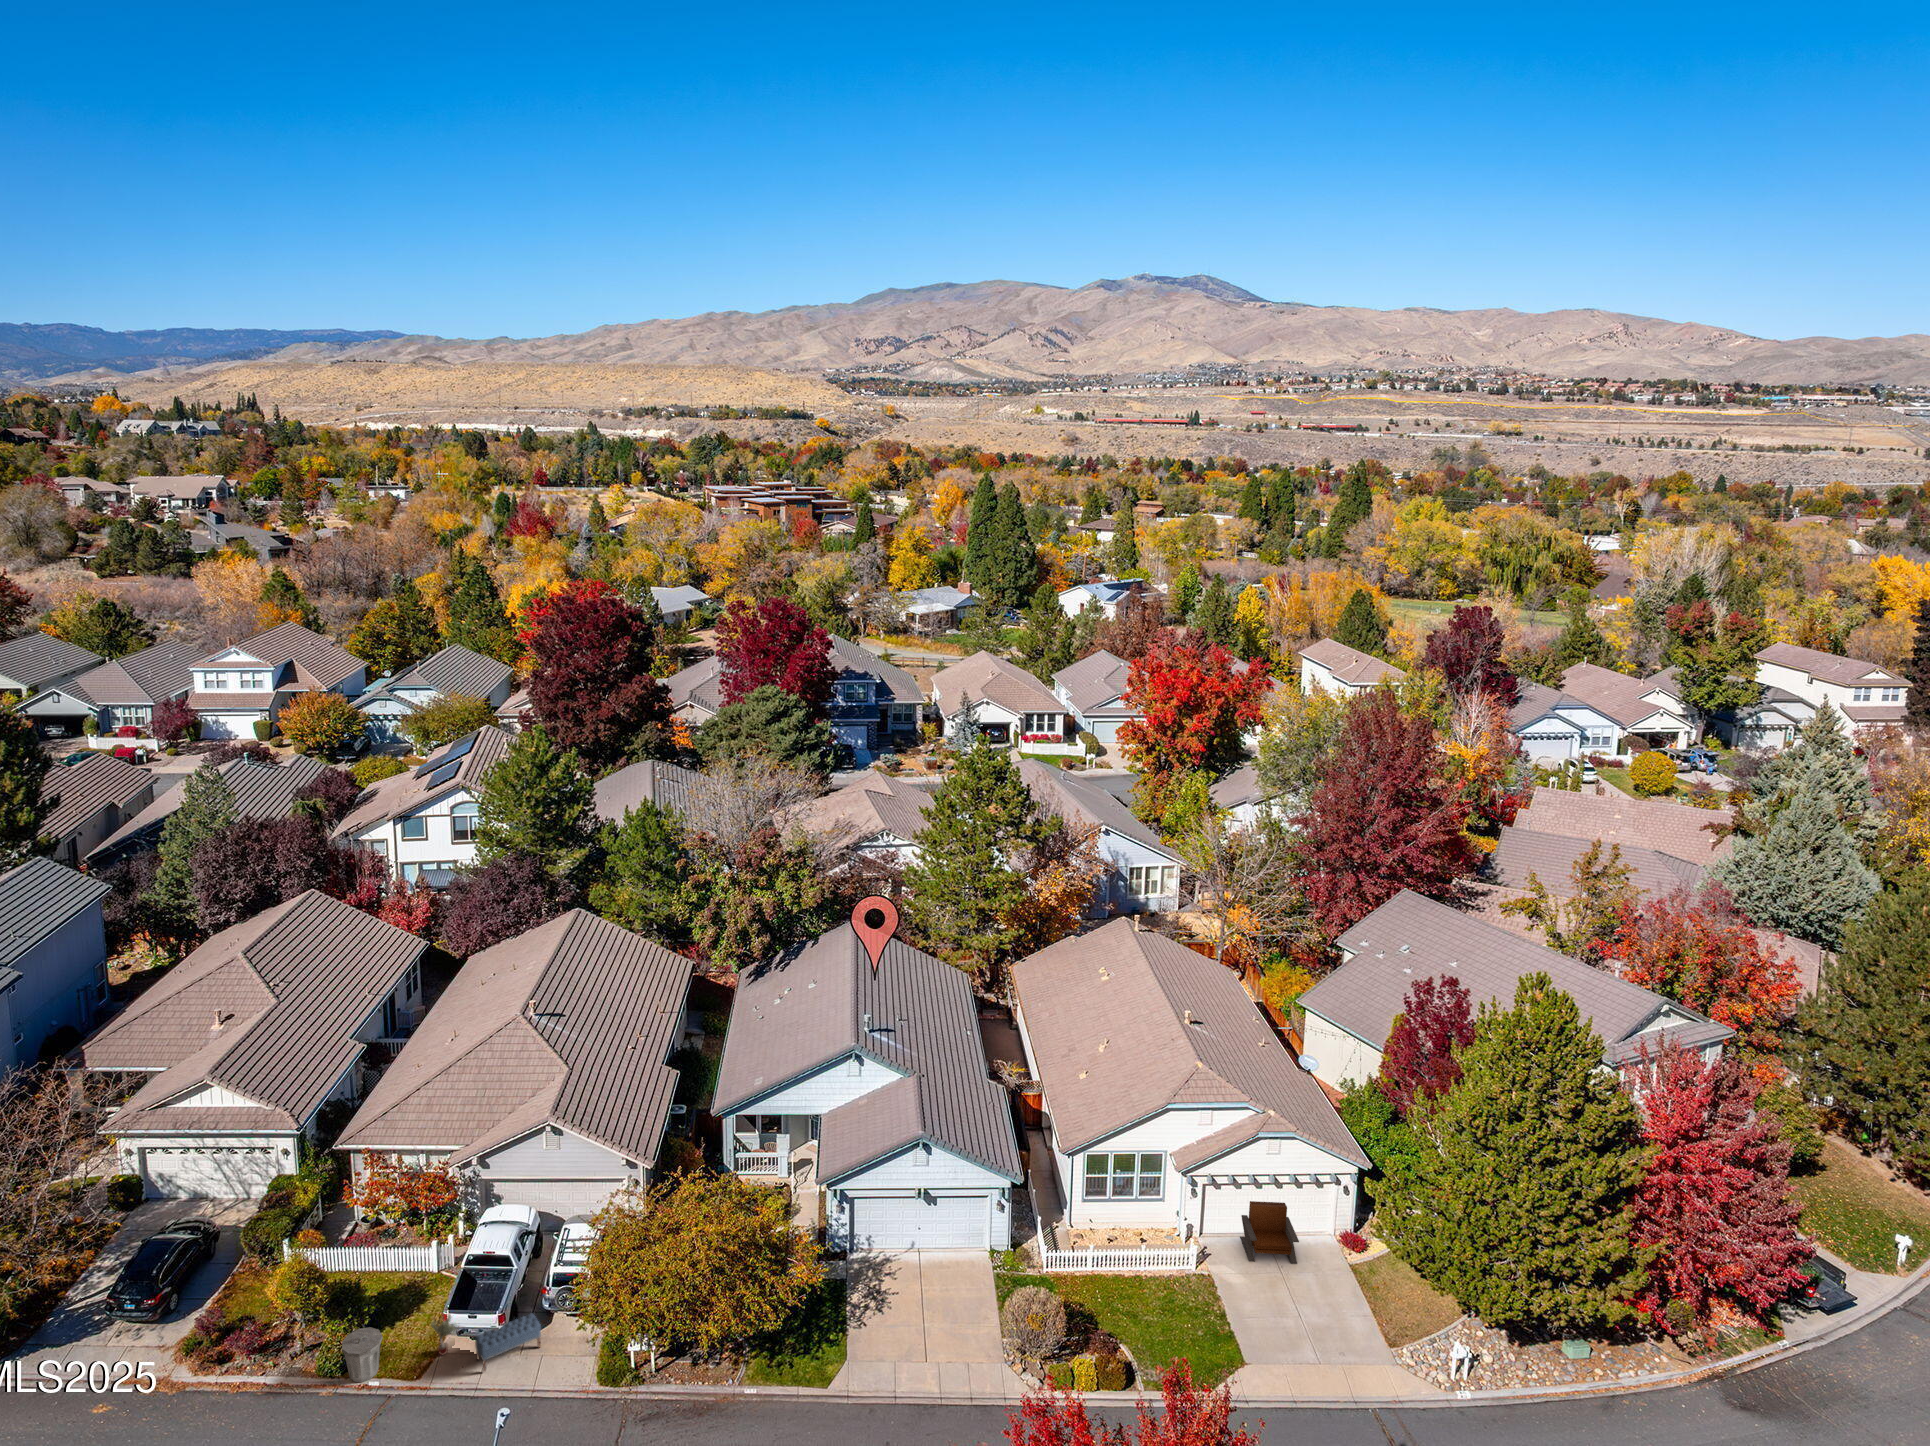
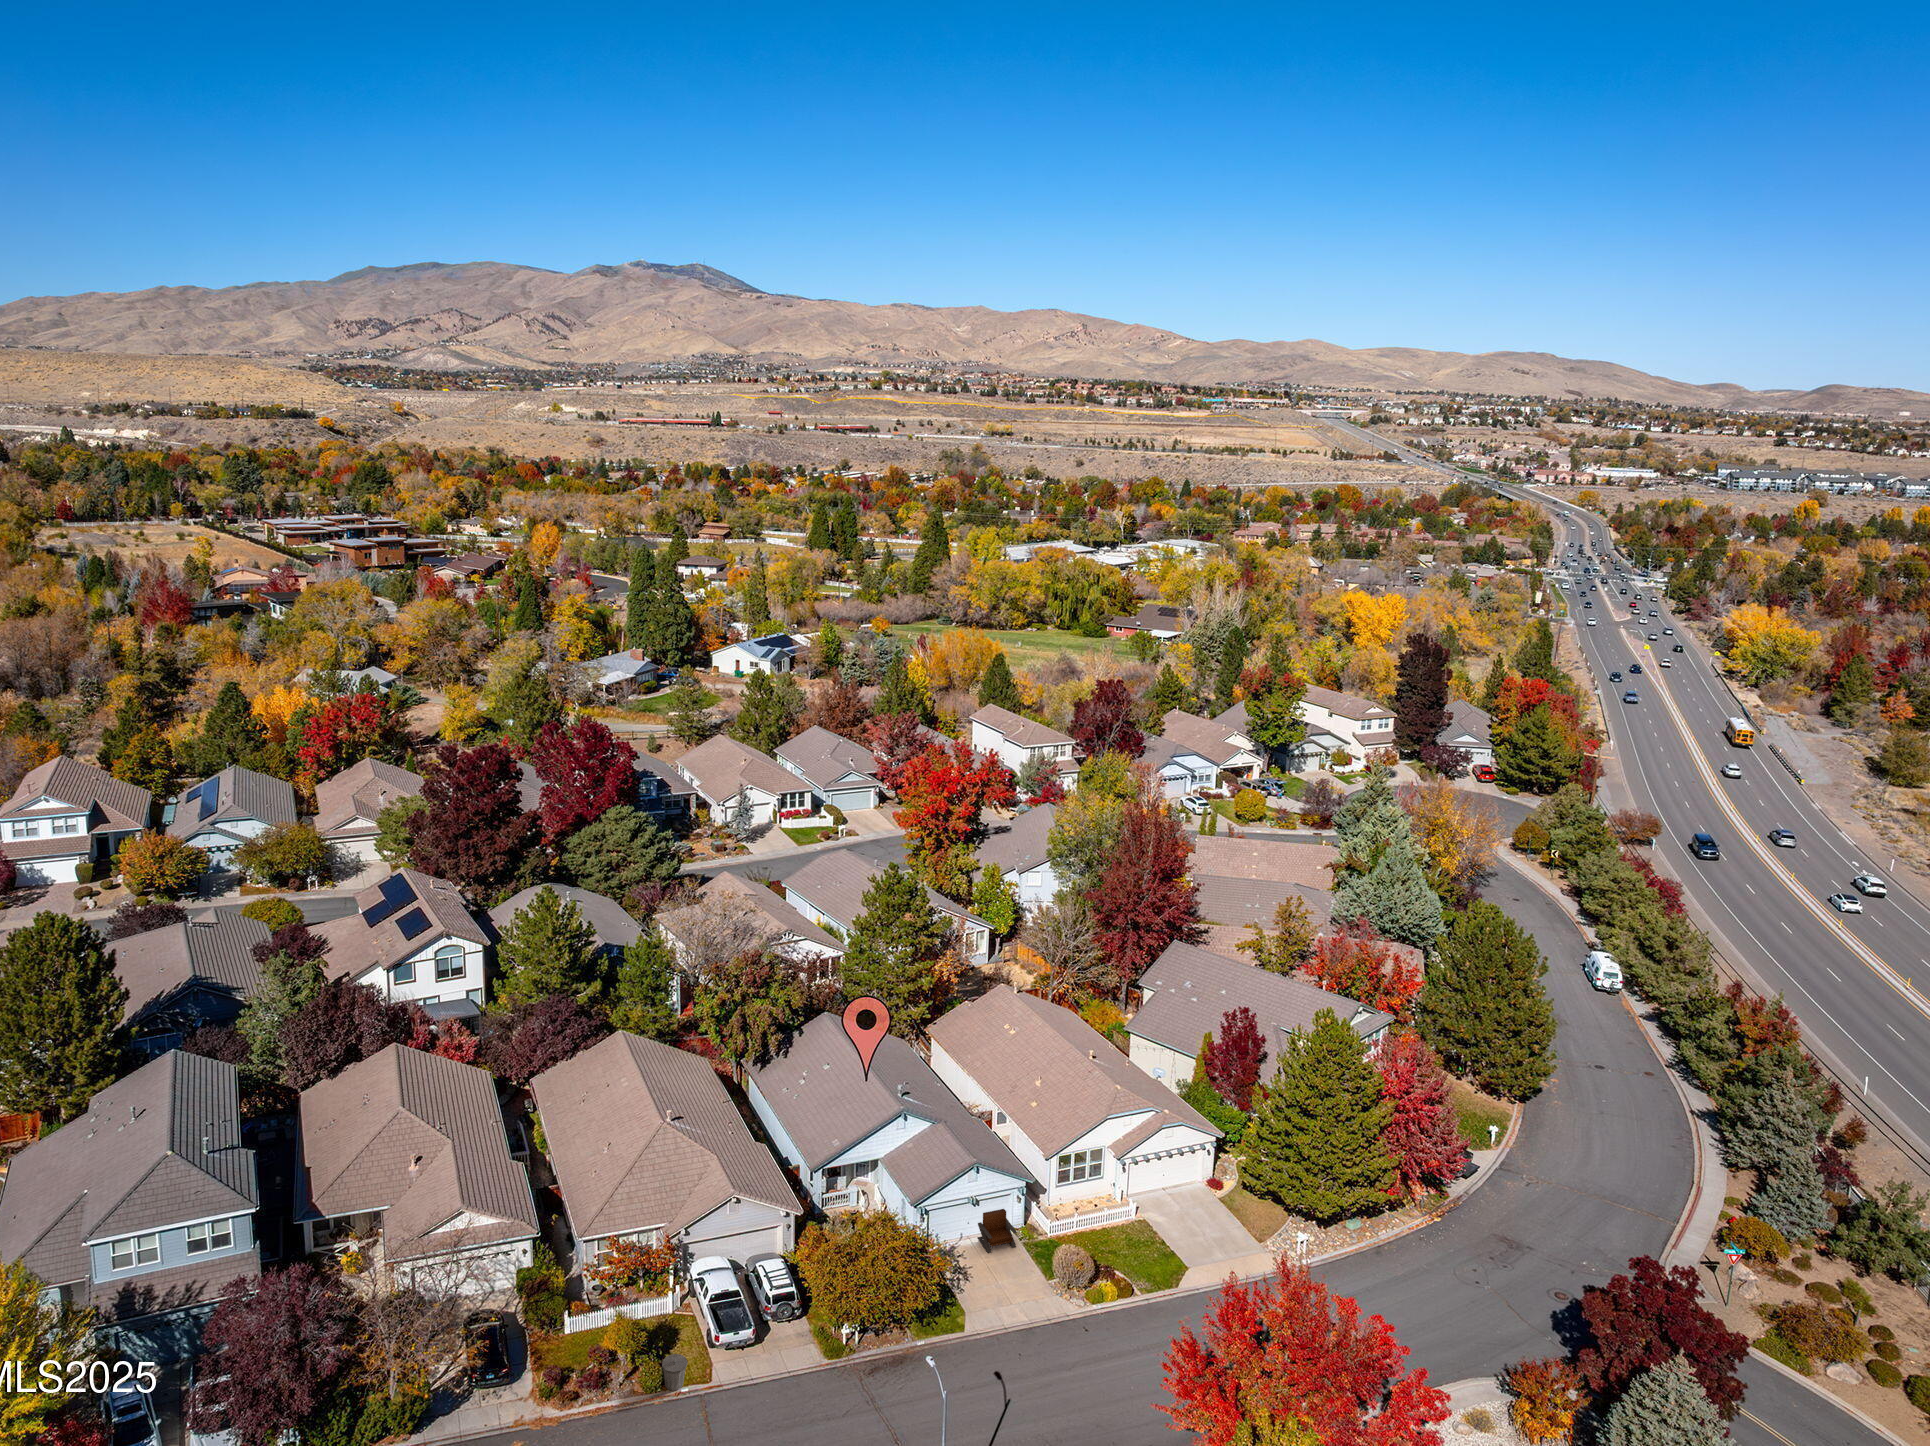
lounge chair: present [1240,1201,1299,1264] -> present [977,1209,1017,1253]
bench: present [475,1313,541,1372] -> none [741,1324,778,1367]
potted tree: present [431,1314,456,1355] -> none [706,1333,730,1363]

